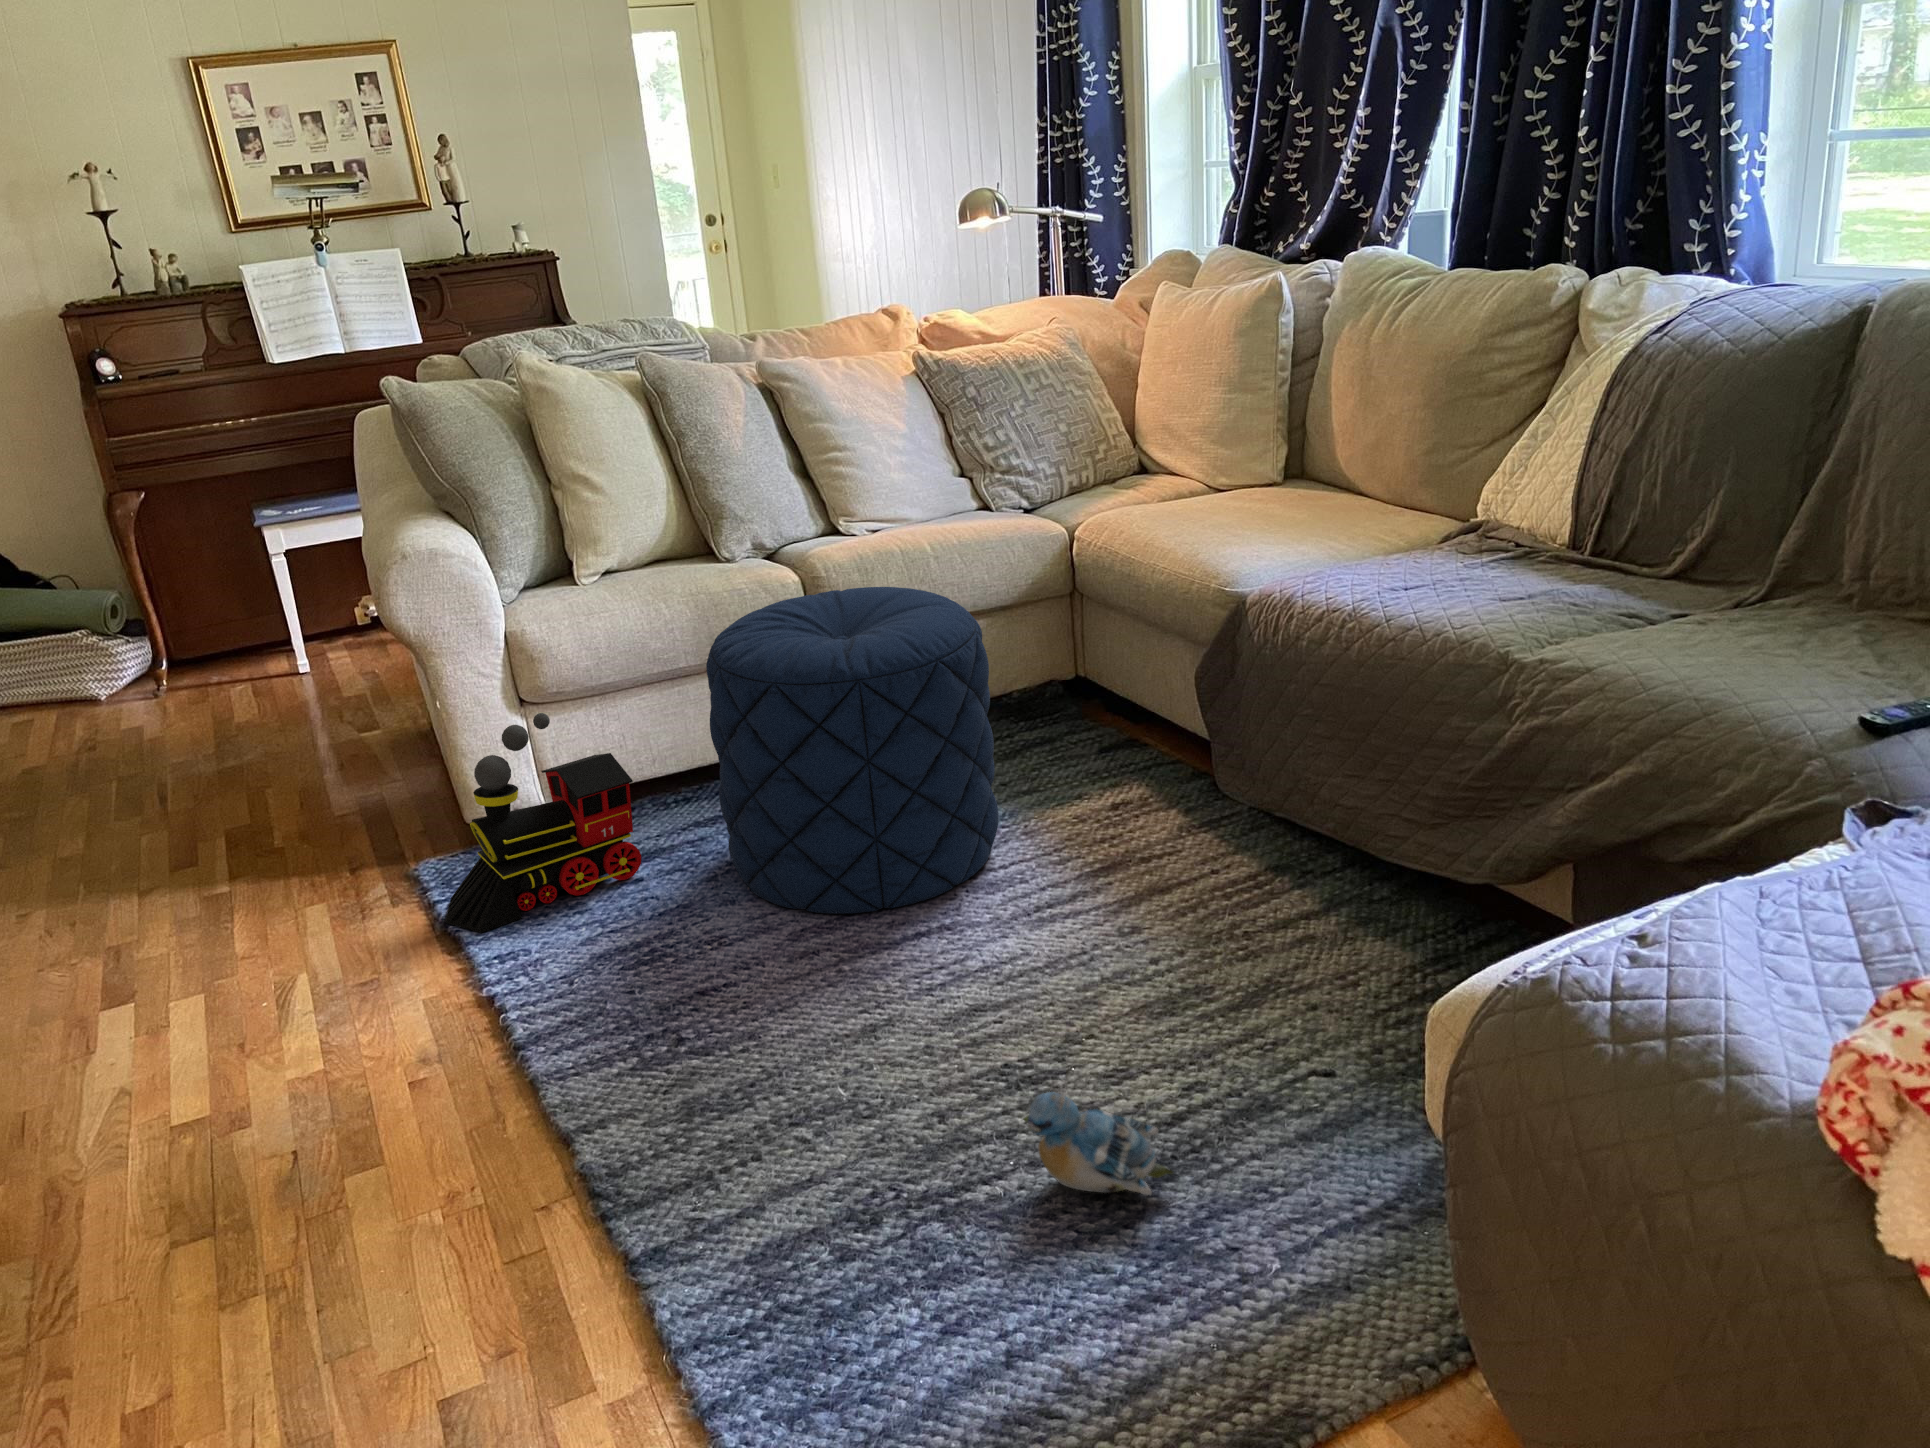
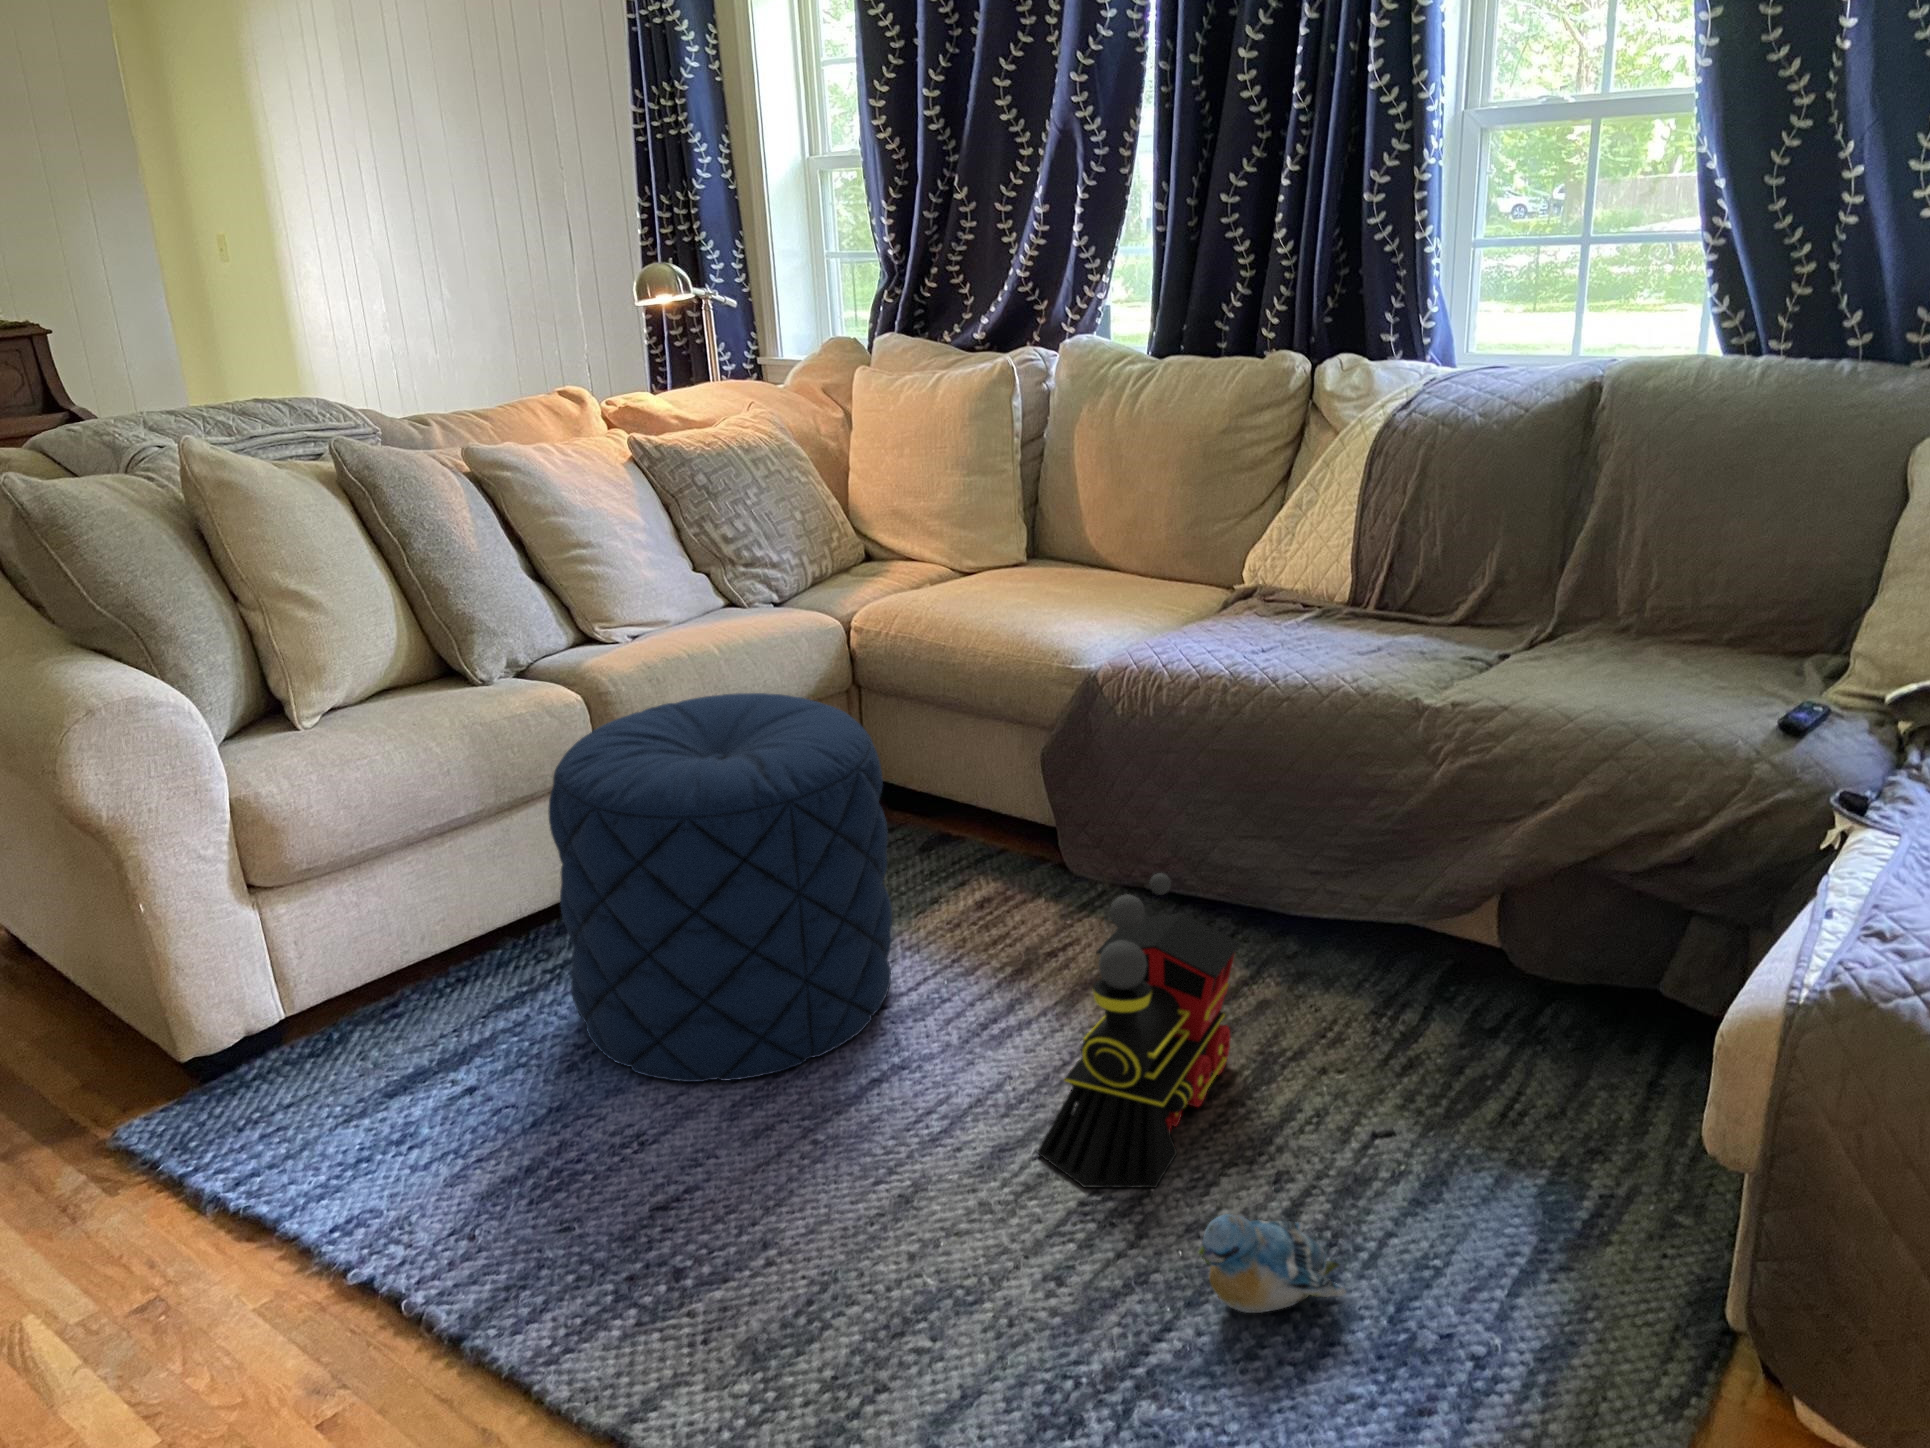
toy train: present [445,713,641,933] -> present [1038,873,1240,1187]

